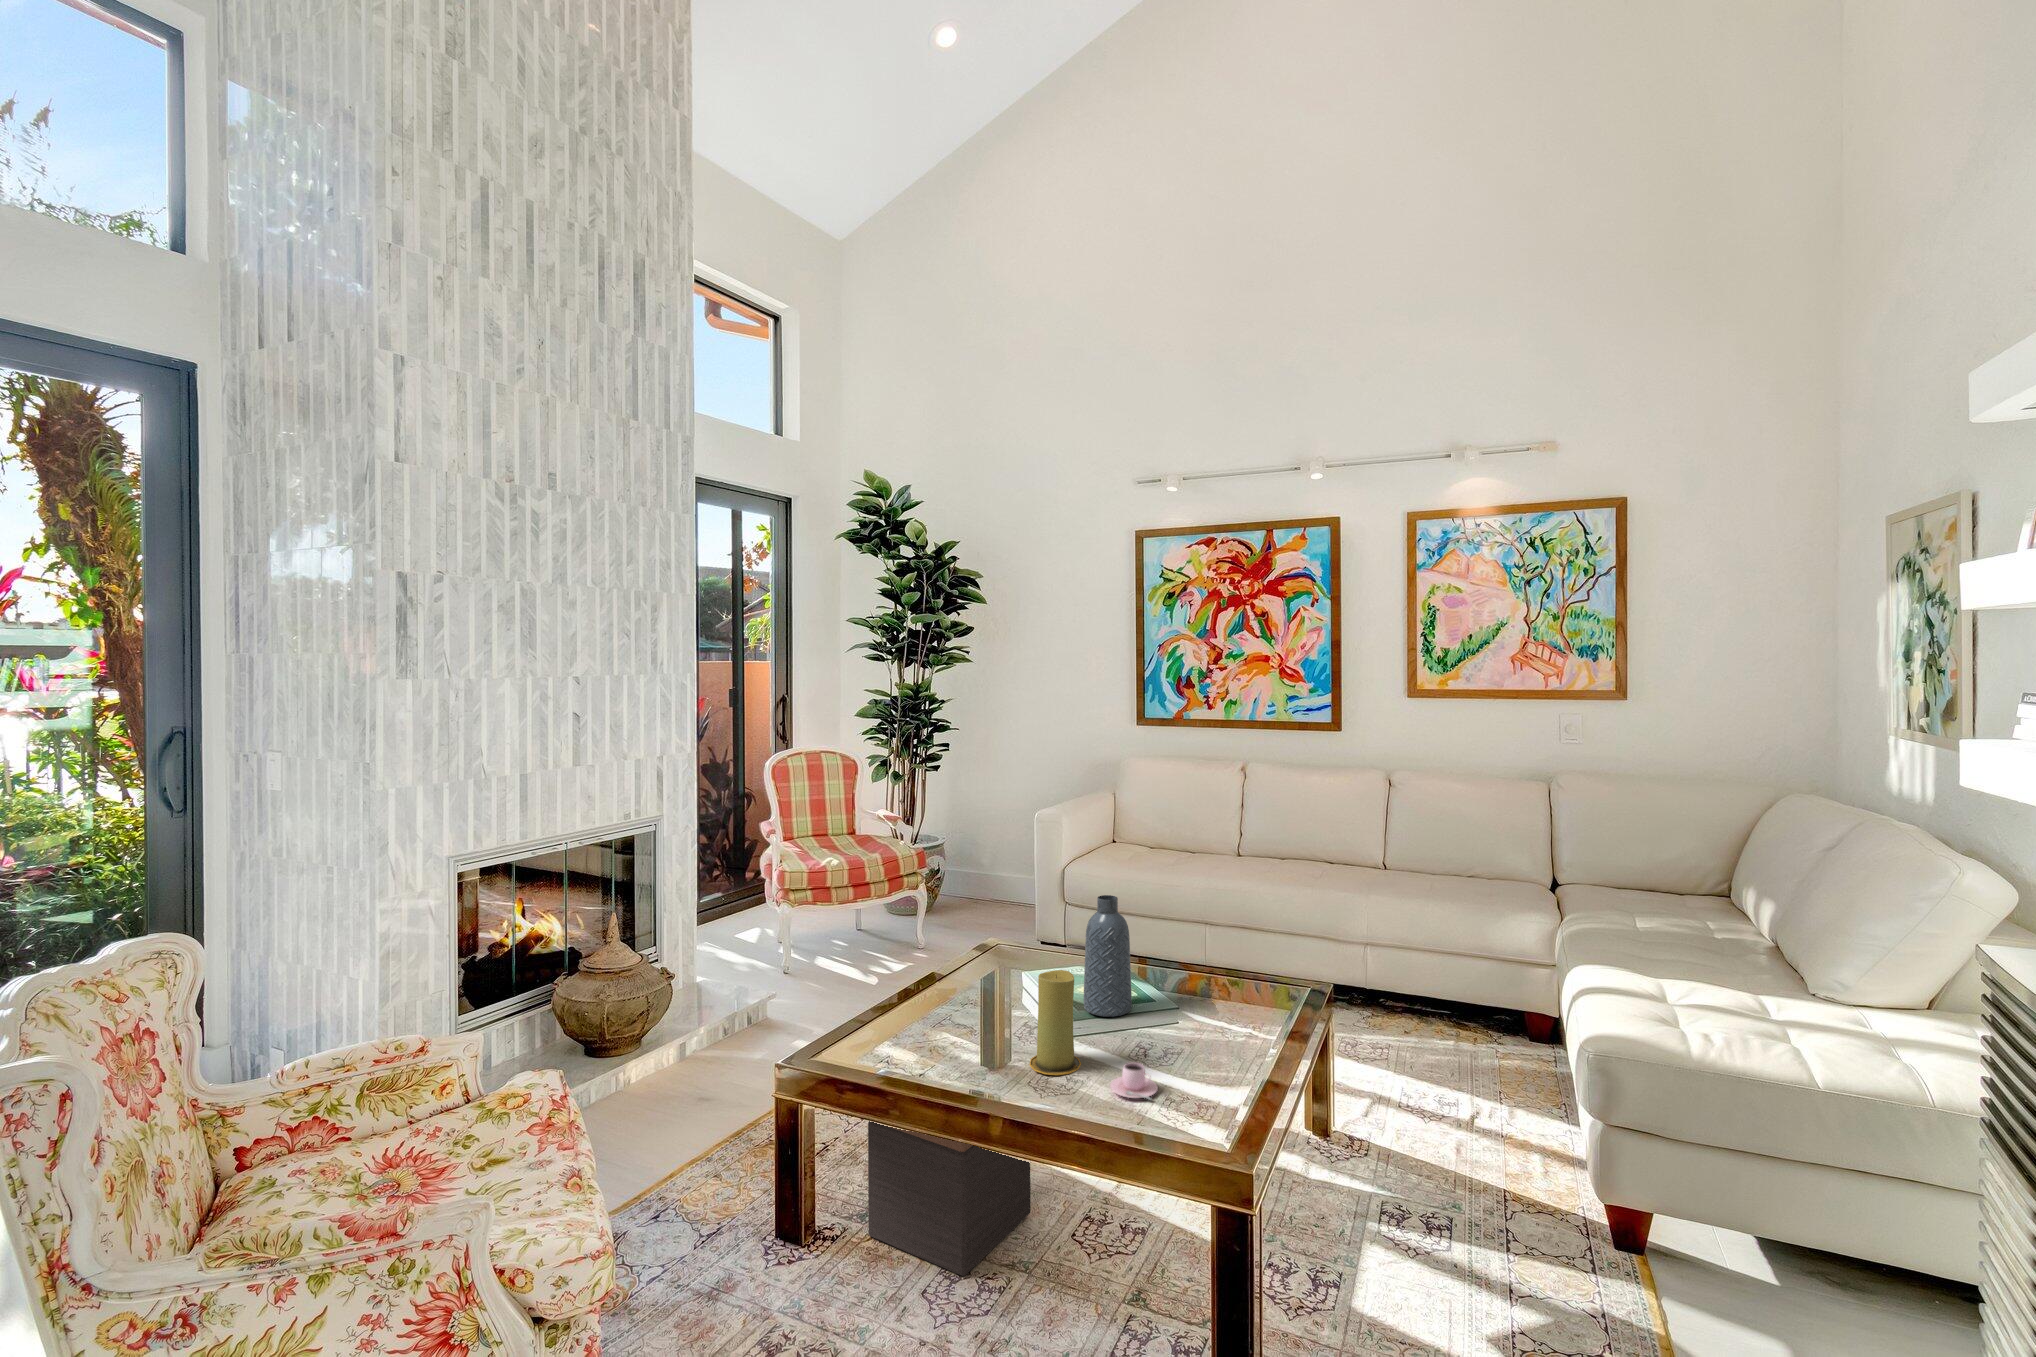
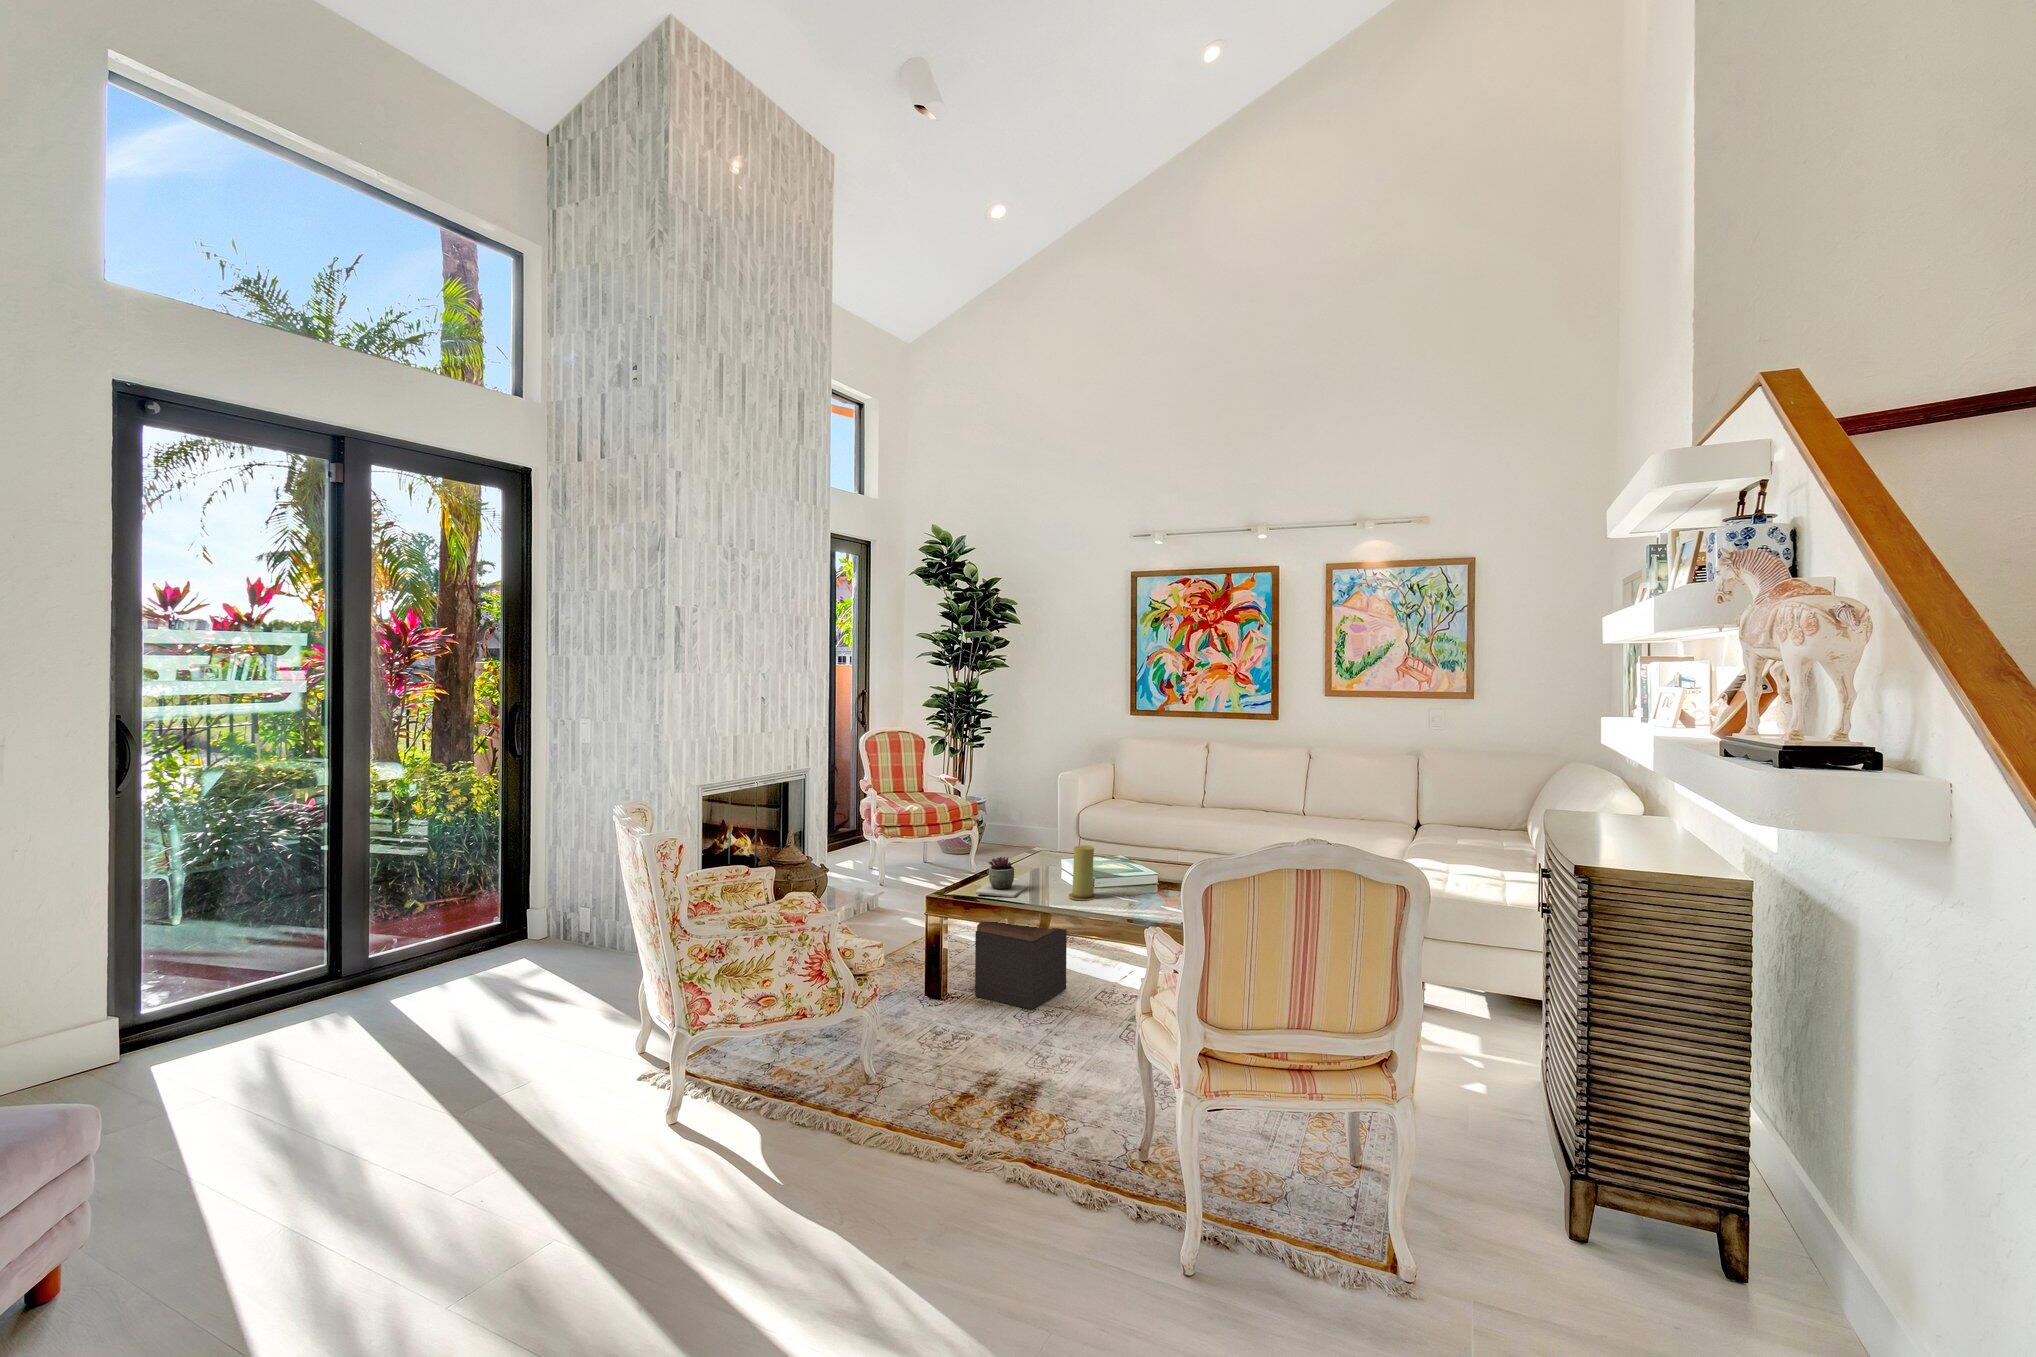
vase: present [1084,895,1132,1017] -> none [1097,810,1126,879]
succulent plant: none [868,982,969,1063] -> present [975,857,1030,897]
teacup: present [1110,1062,1158,1099] -> none [1113,872,1139,907]

